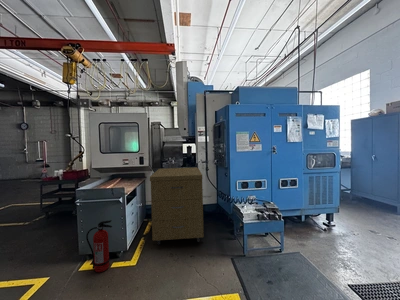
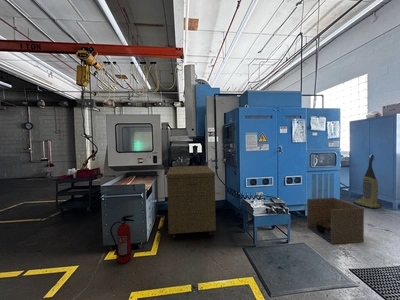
vacuum cleaner: none [358,156,388,215] -> present [354,155,381,209]
cardboard box: none [304,202,365,254] -> present [307,198,364,244]

